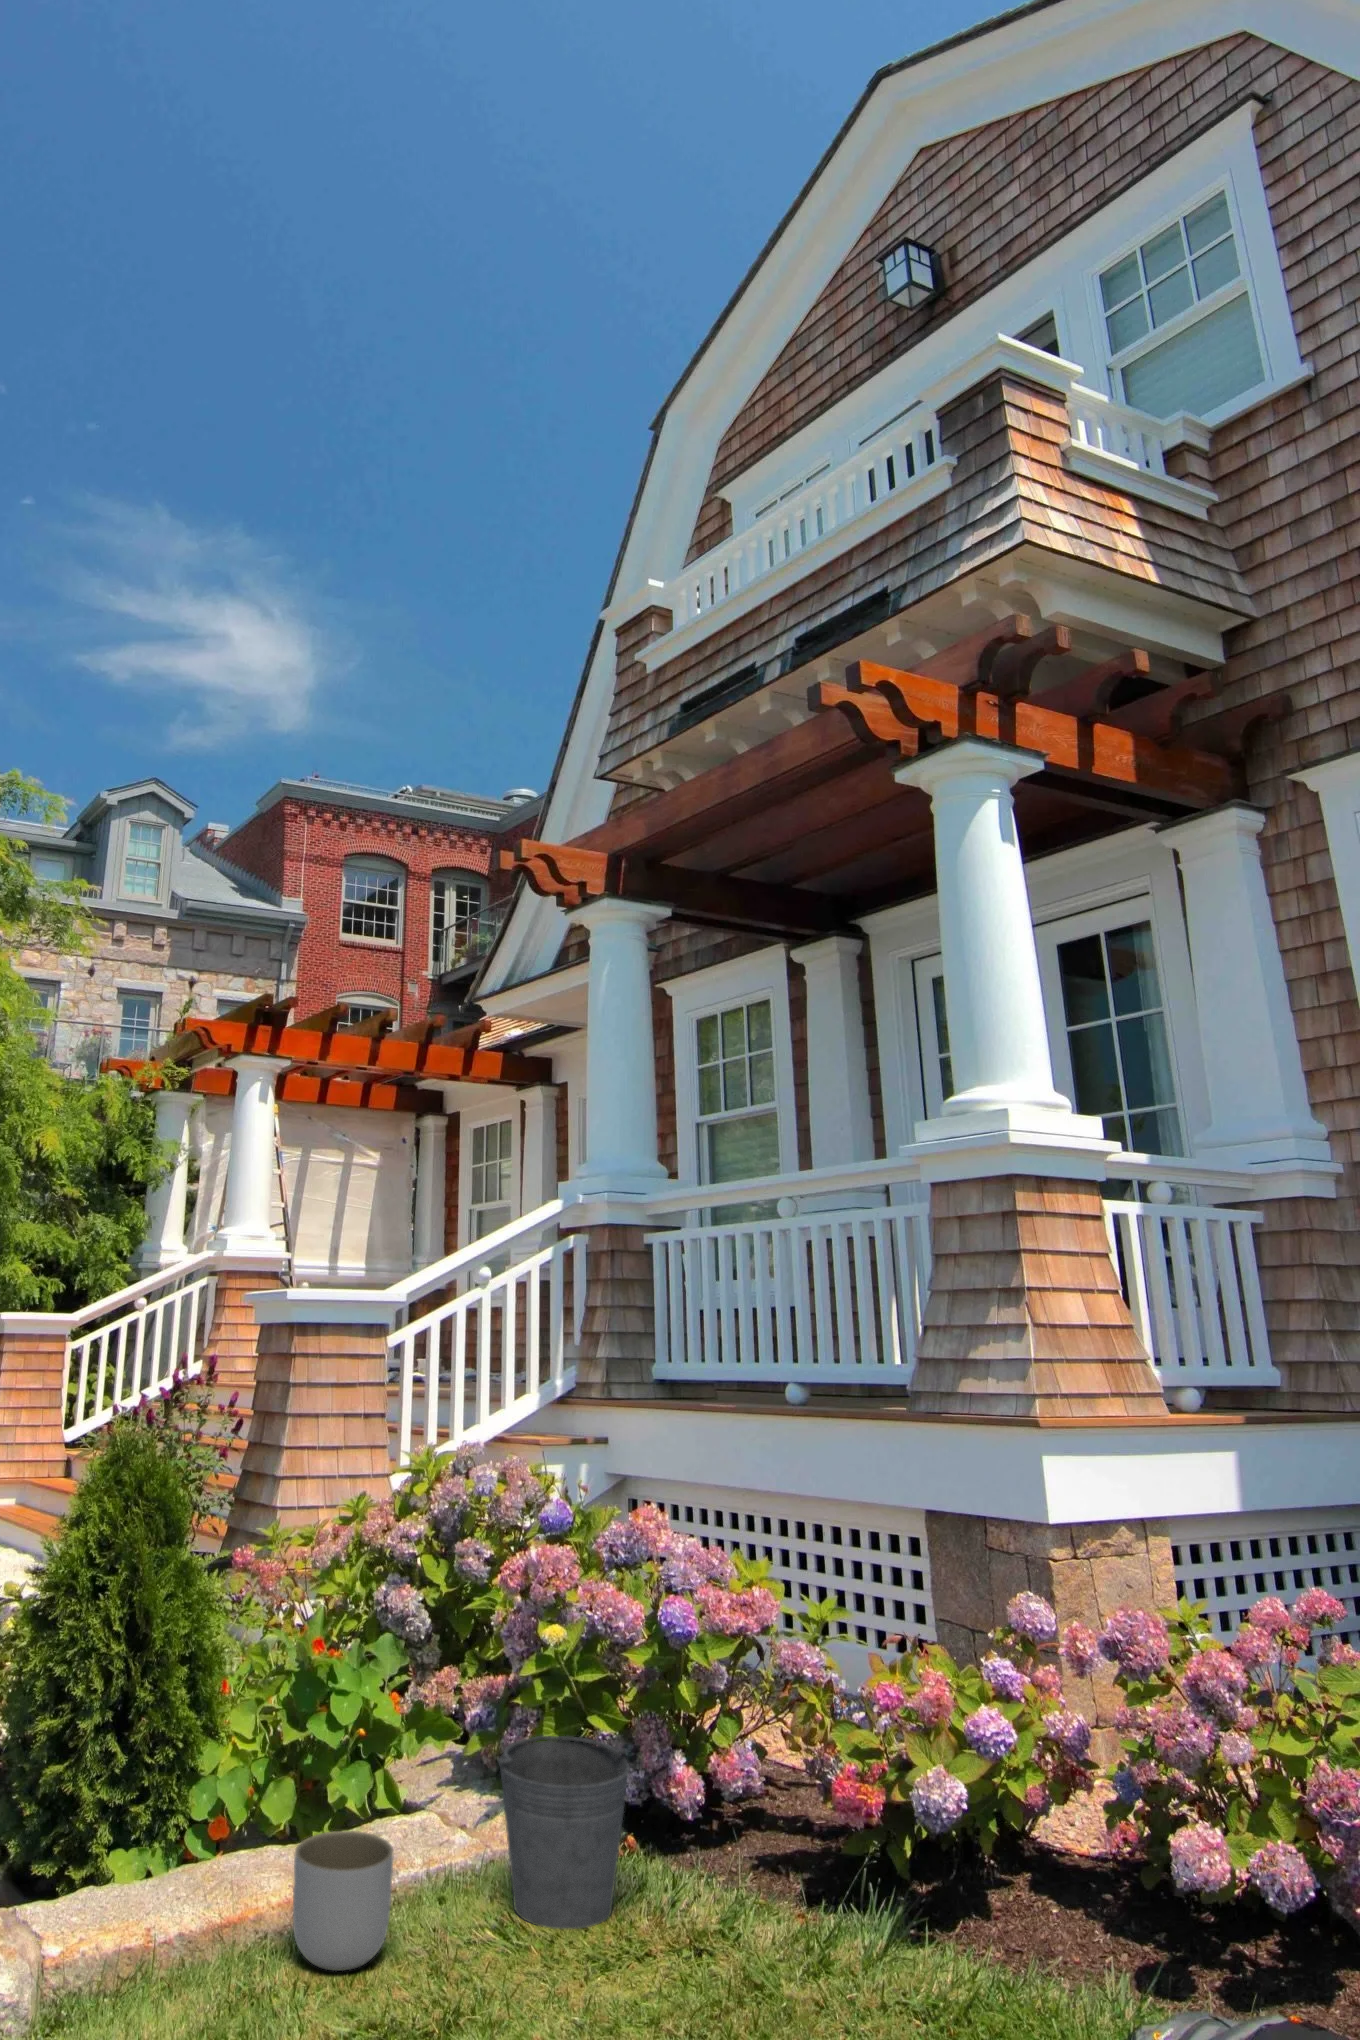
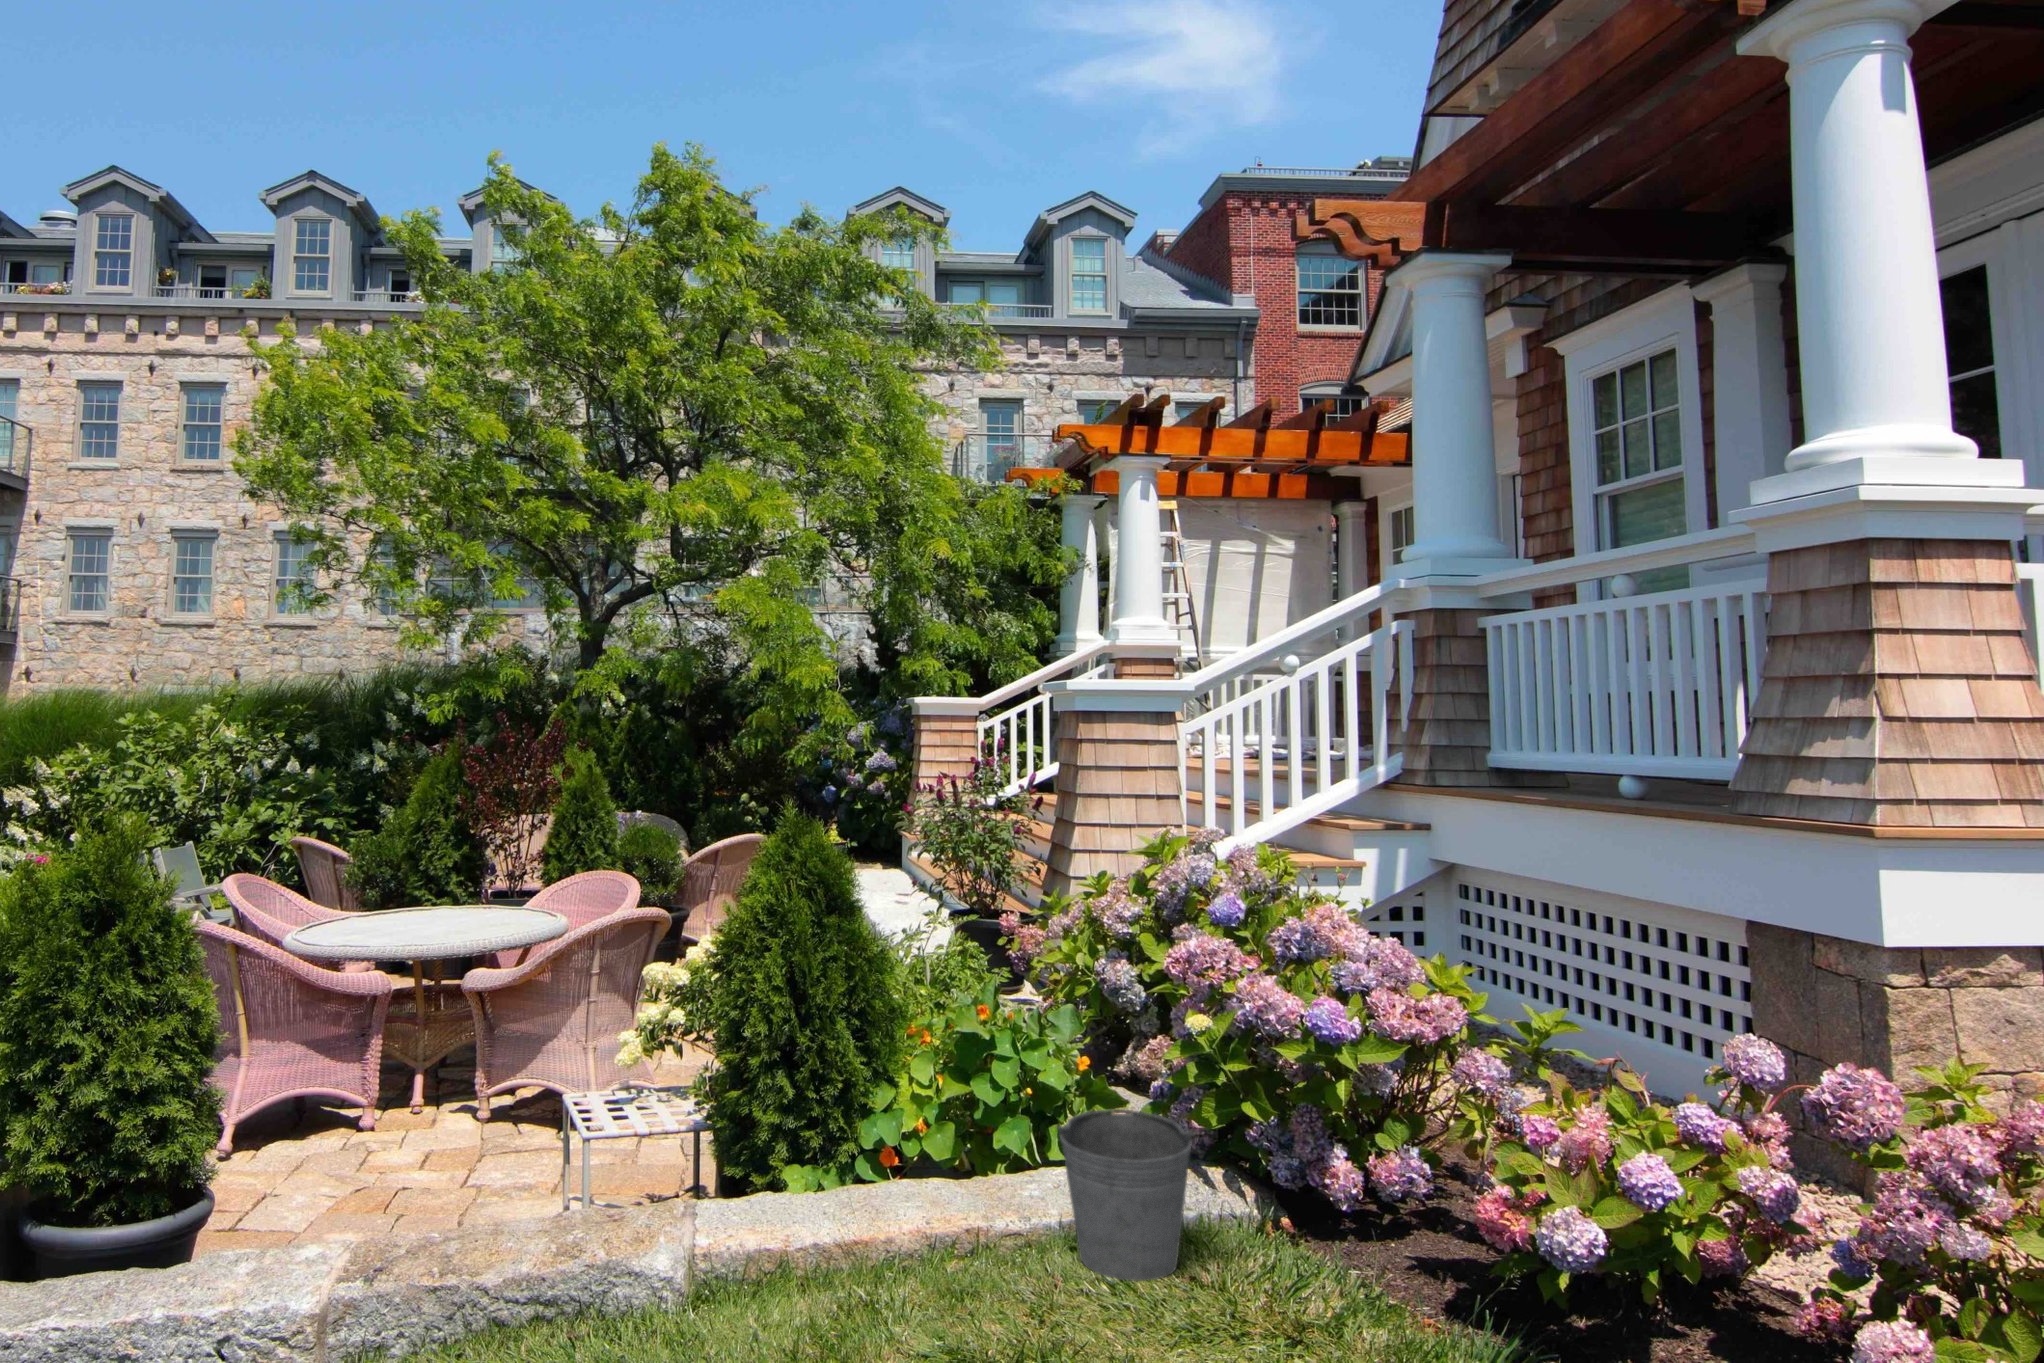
planter: present [293,1831,394,1971] -> none [846,1165,936,1277]

